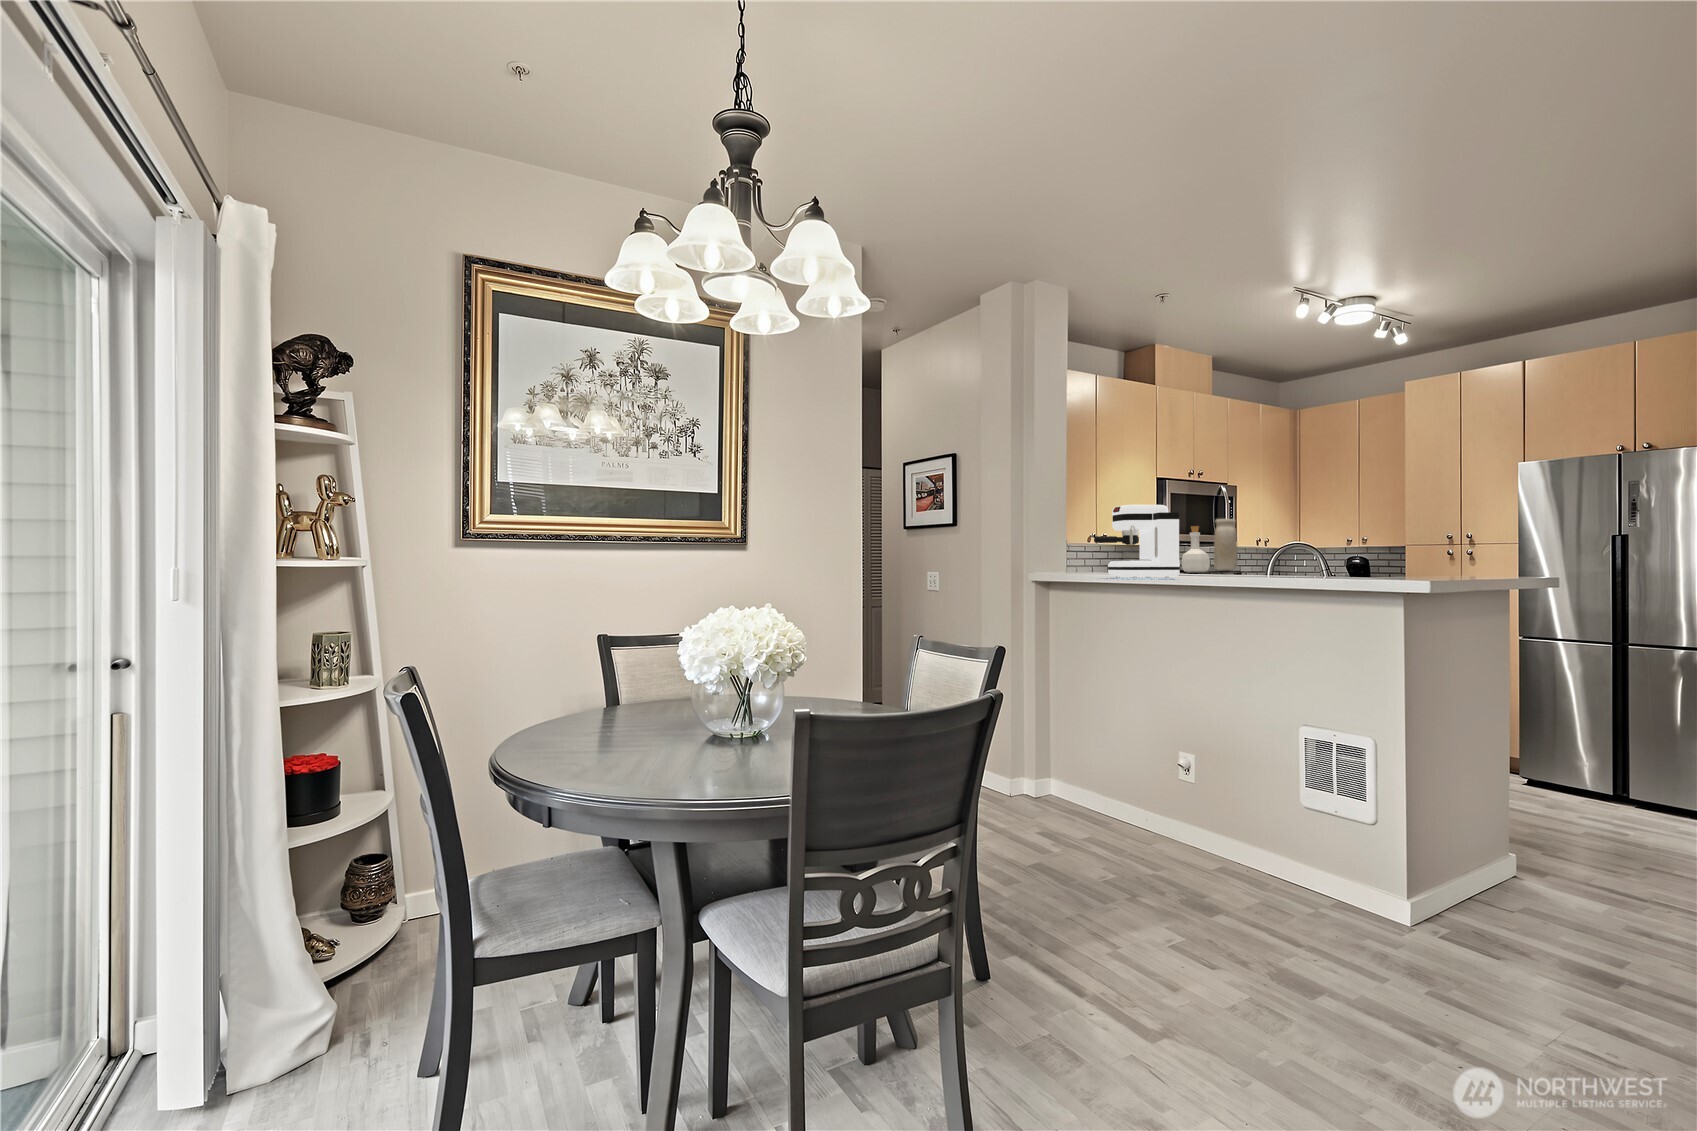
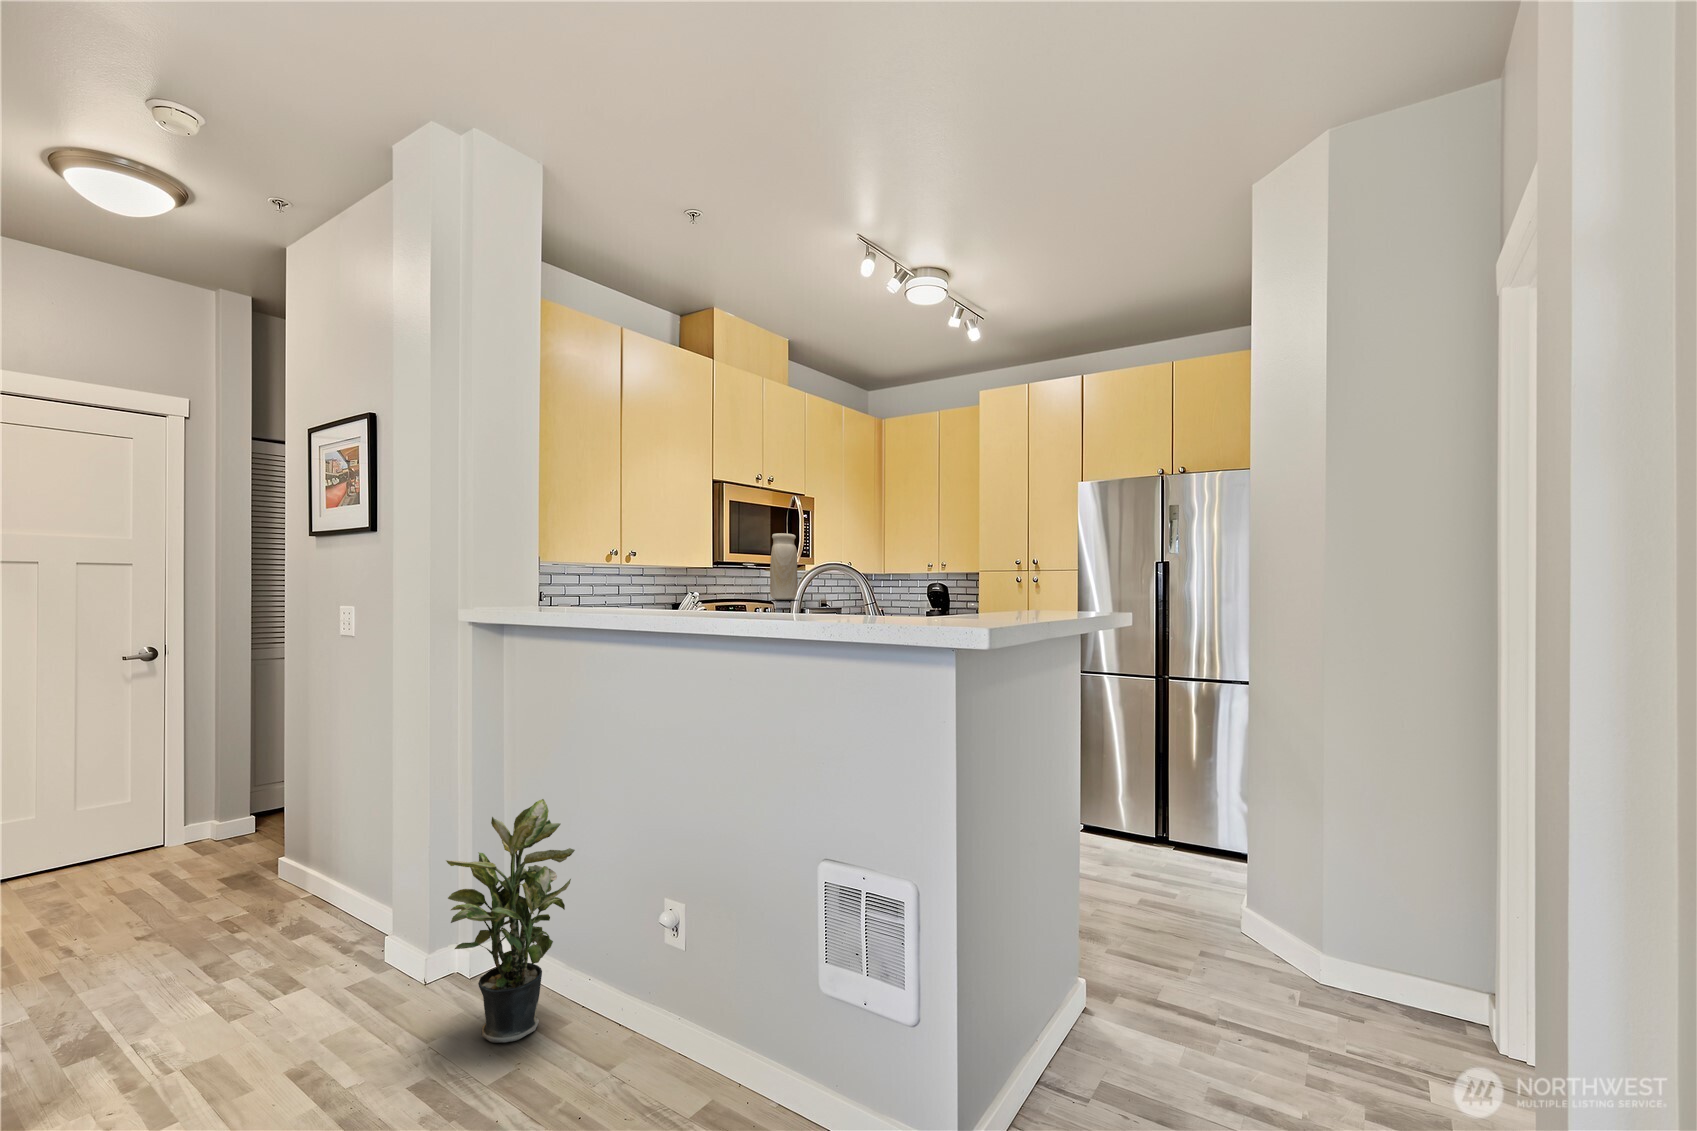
coffee maker: present [1094,505,1180,578] -> none [552,503,680,619]
bottle: present [1182,526,1210,573] -> none [719,541,754,604]
potted plant: none [1040,688,1117,827] -> present [446,799,575,1043]

